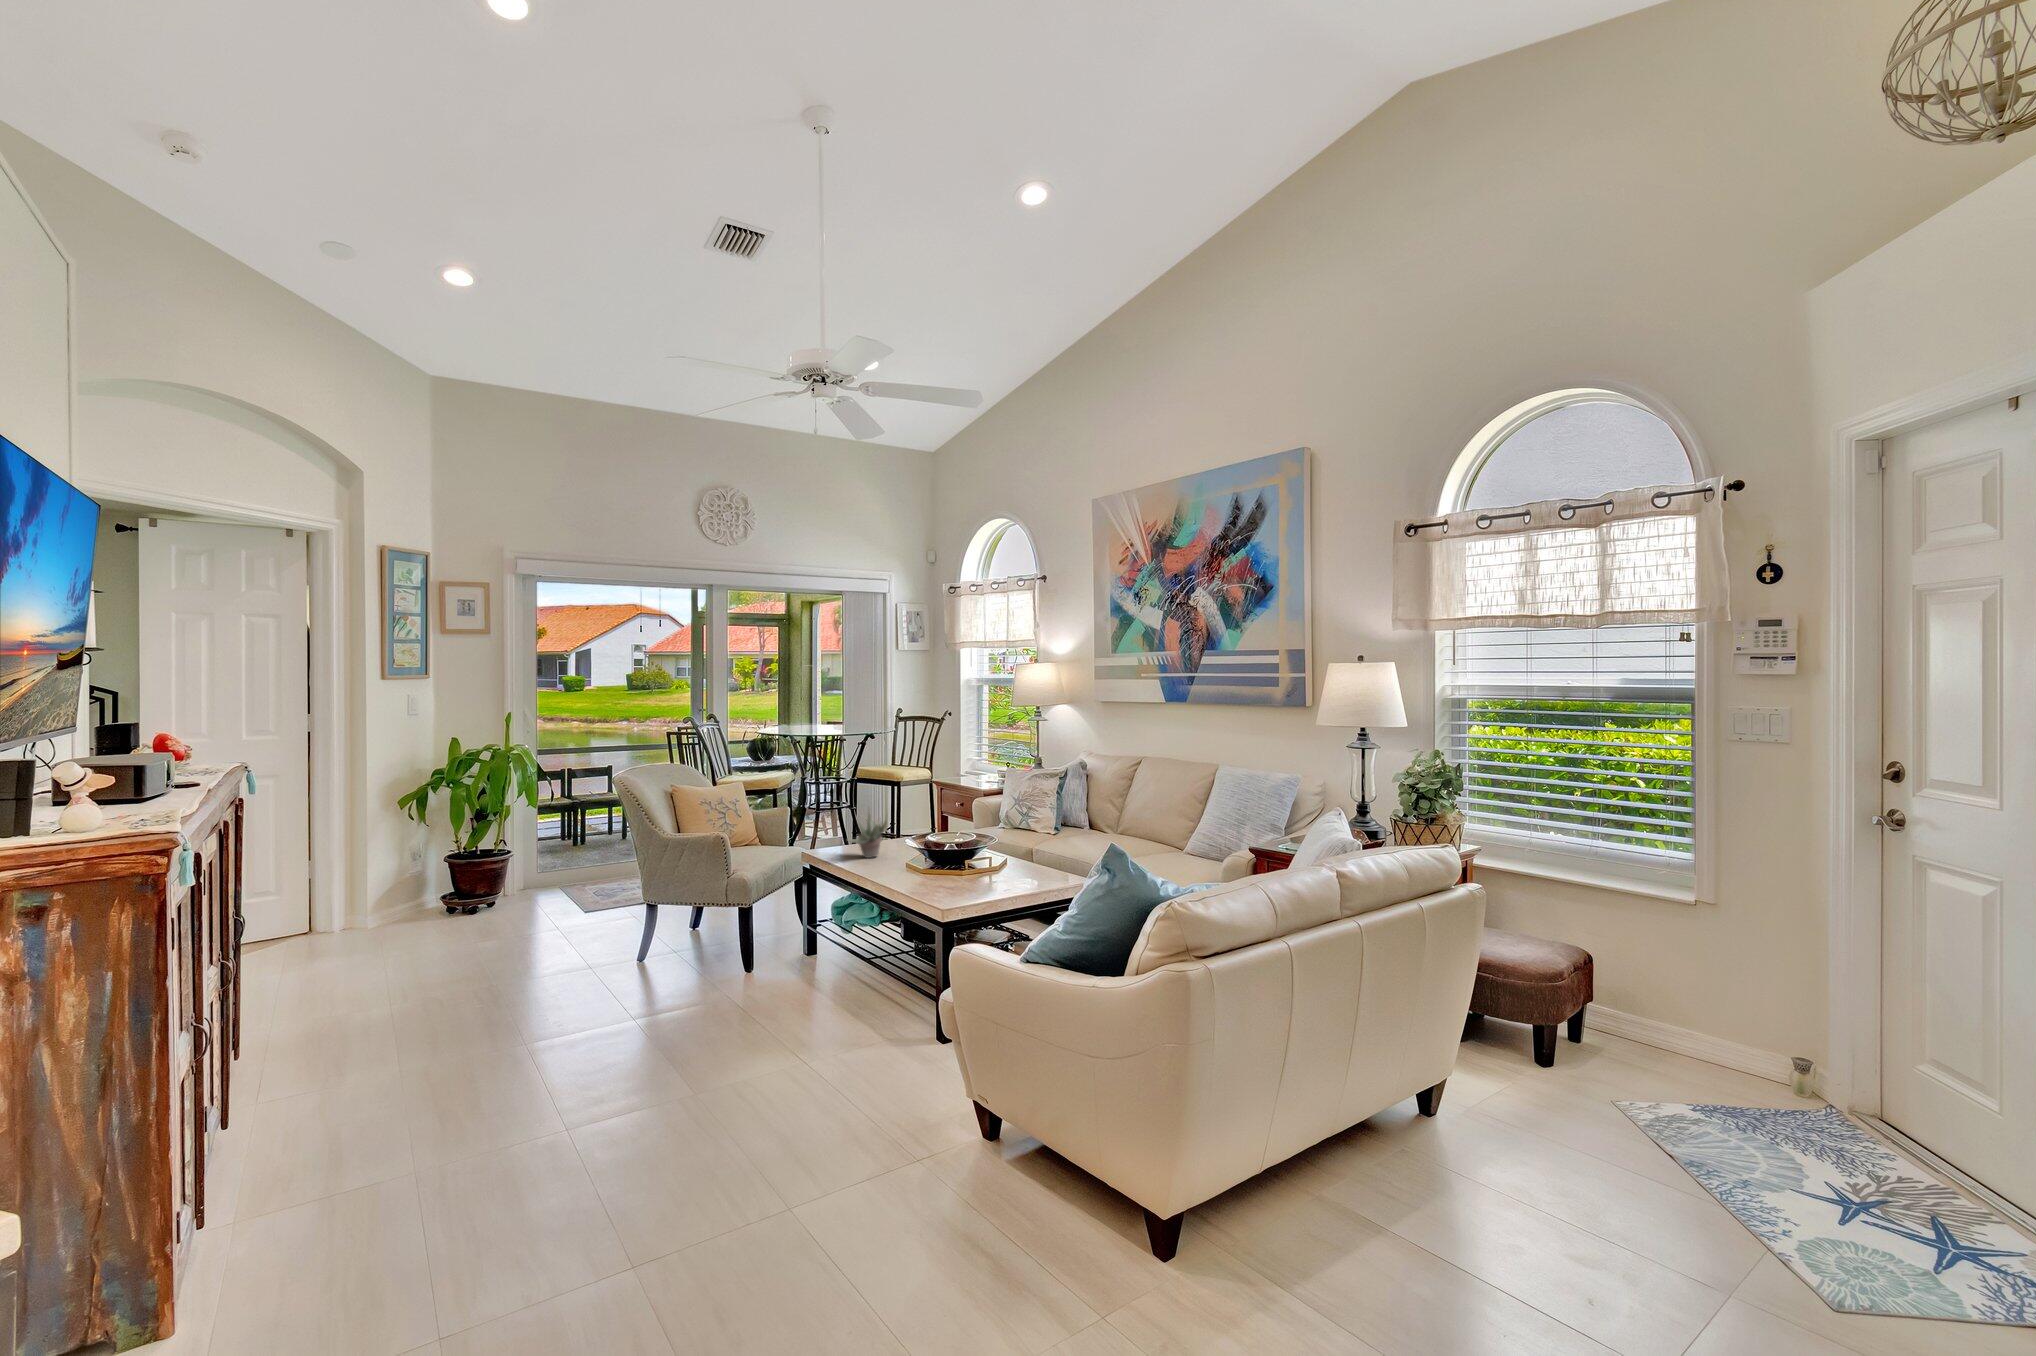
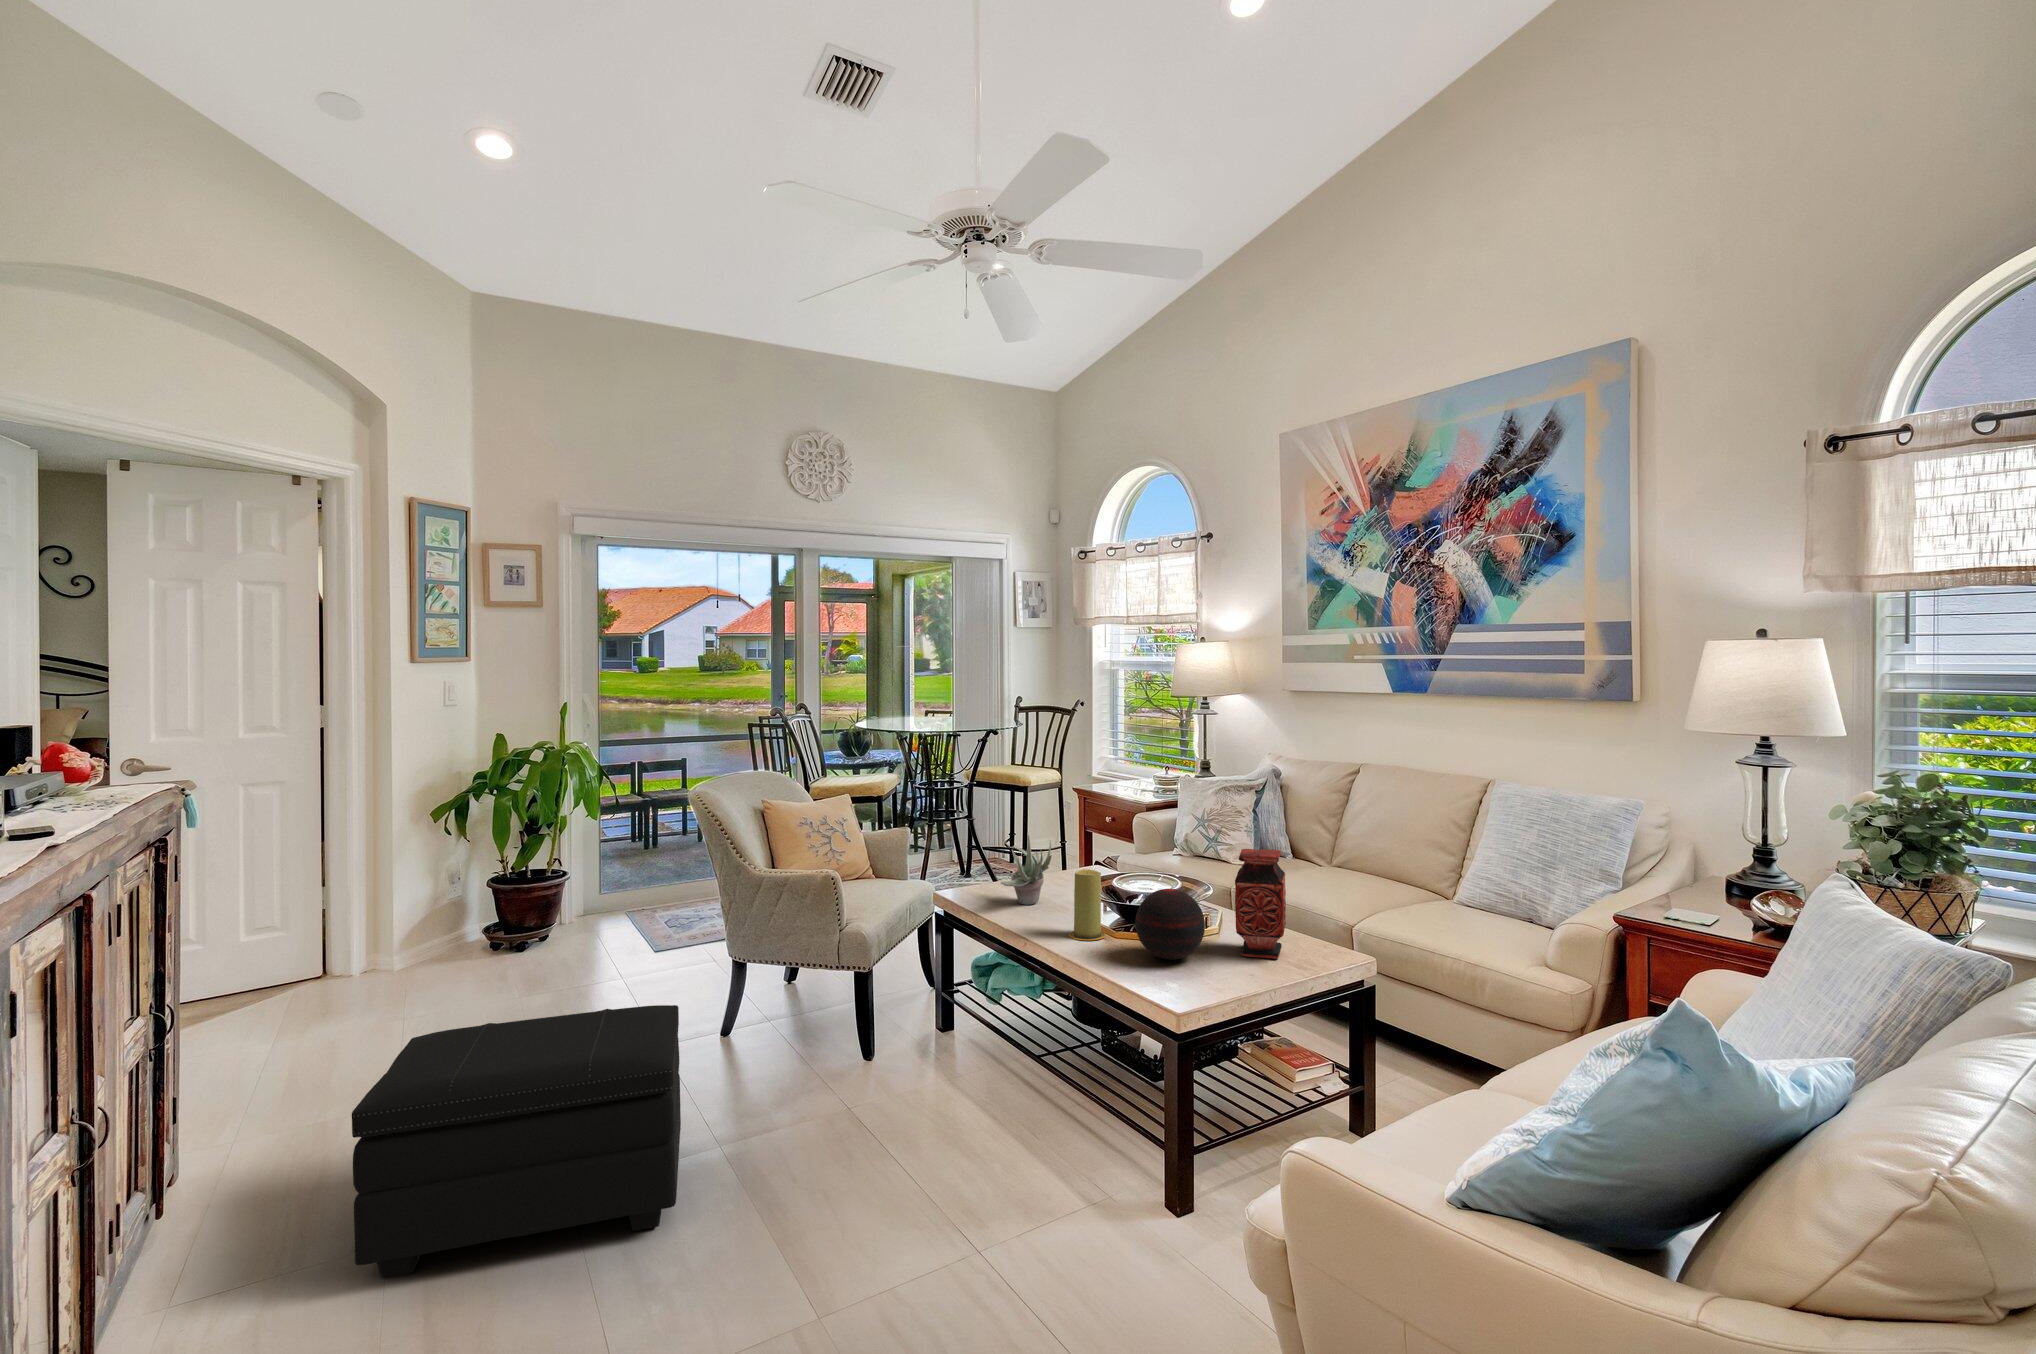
vase: none [1003,809,1042,884] -> present [1235,849,1286,959]
candle: none [892,827,918,877] -> present [1069,869,1106,940]
decorative orb: none [933,837,980,885] -> present [1135,889,1205,960]
footstool: none [382,921,605,1088] -> present [352,1005,681,1279]

